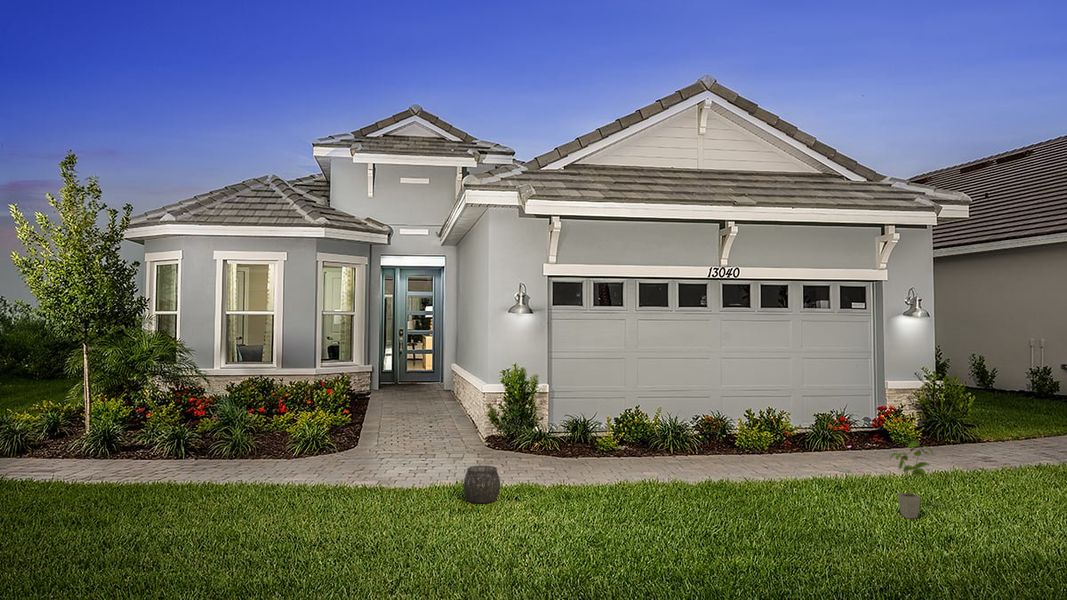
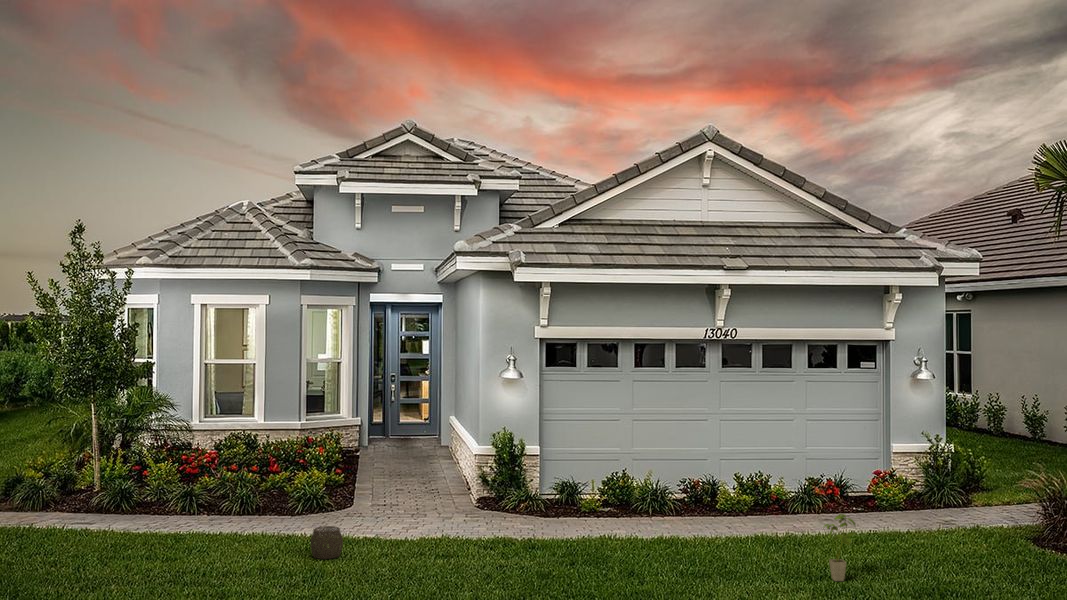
woven basket: present [464,466,500,503] -> present [310,526,343,559]

